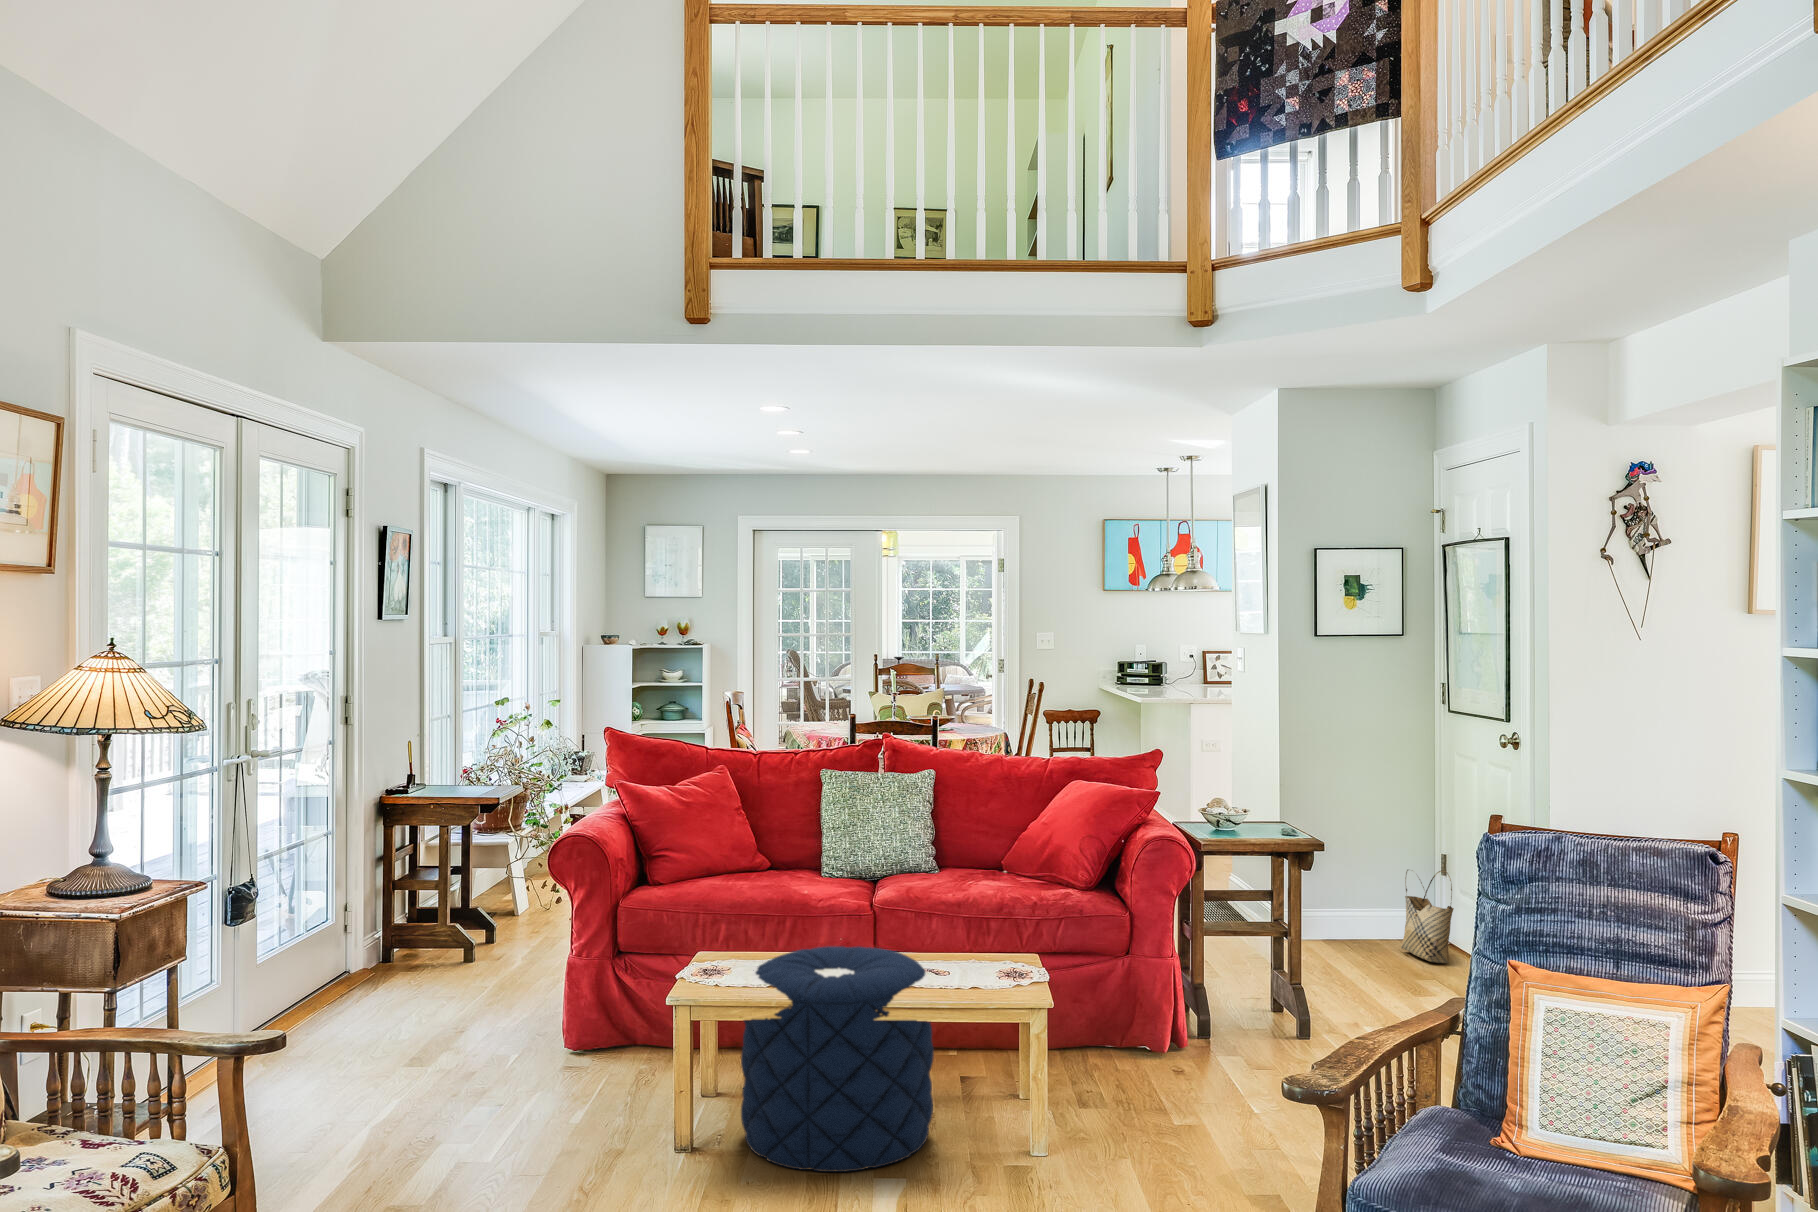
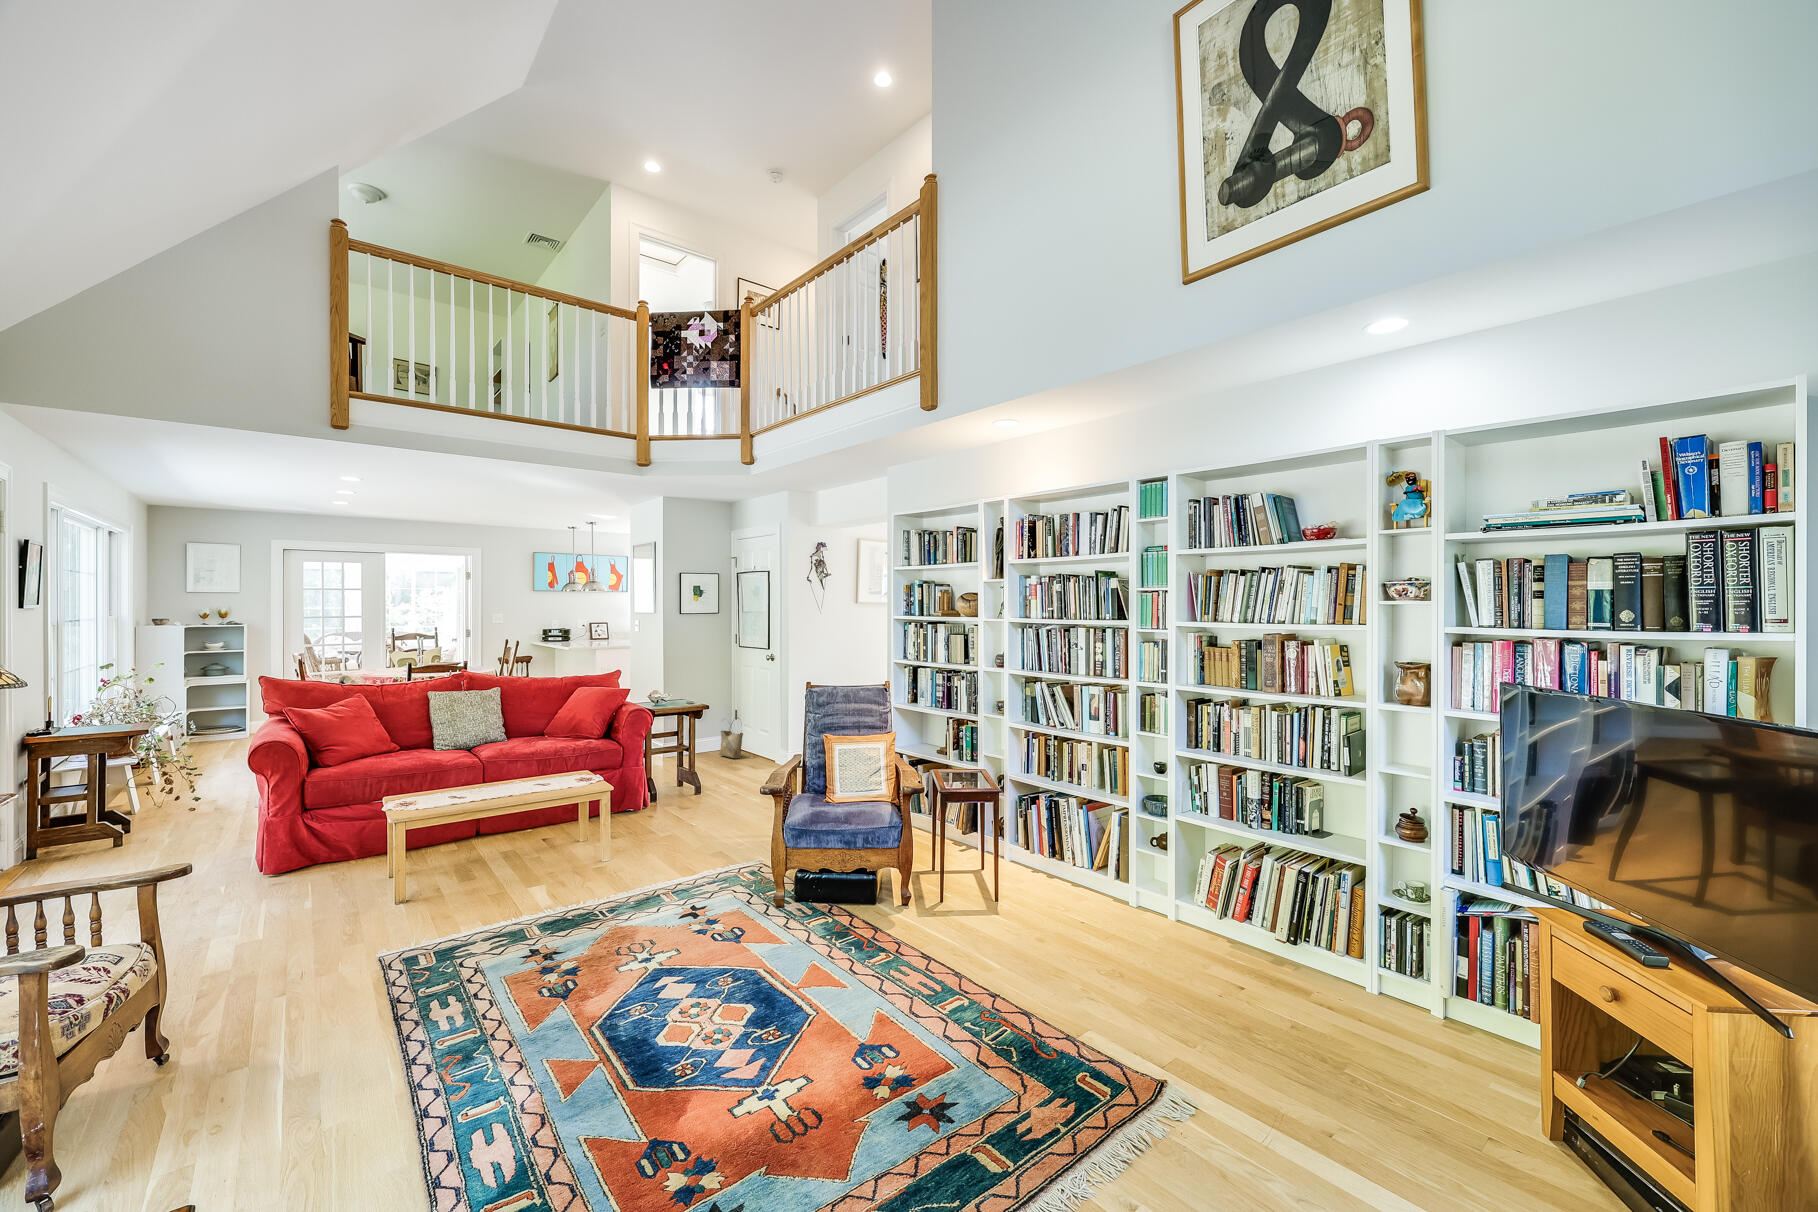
pouf: present [741,946,934,1172] -> none [434,776,547,893]

